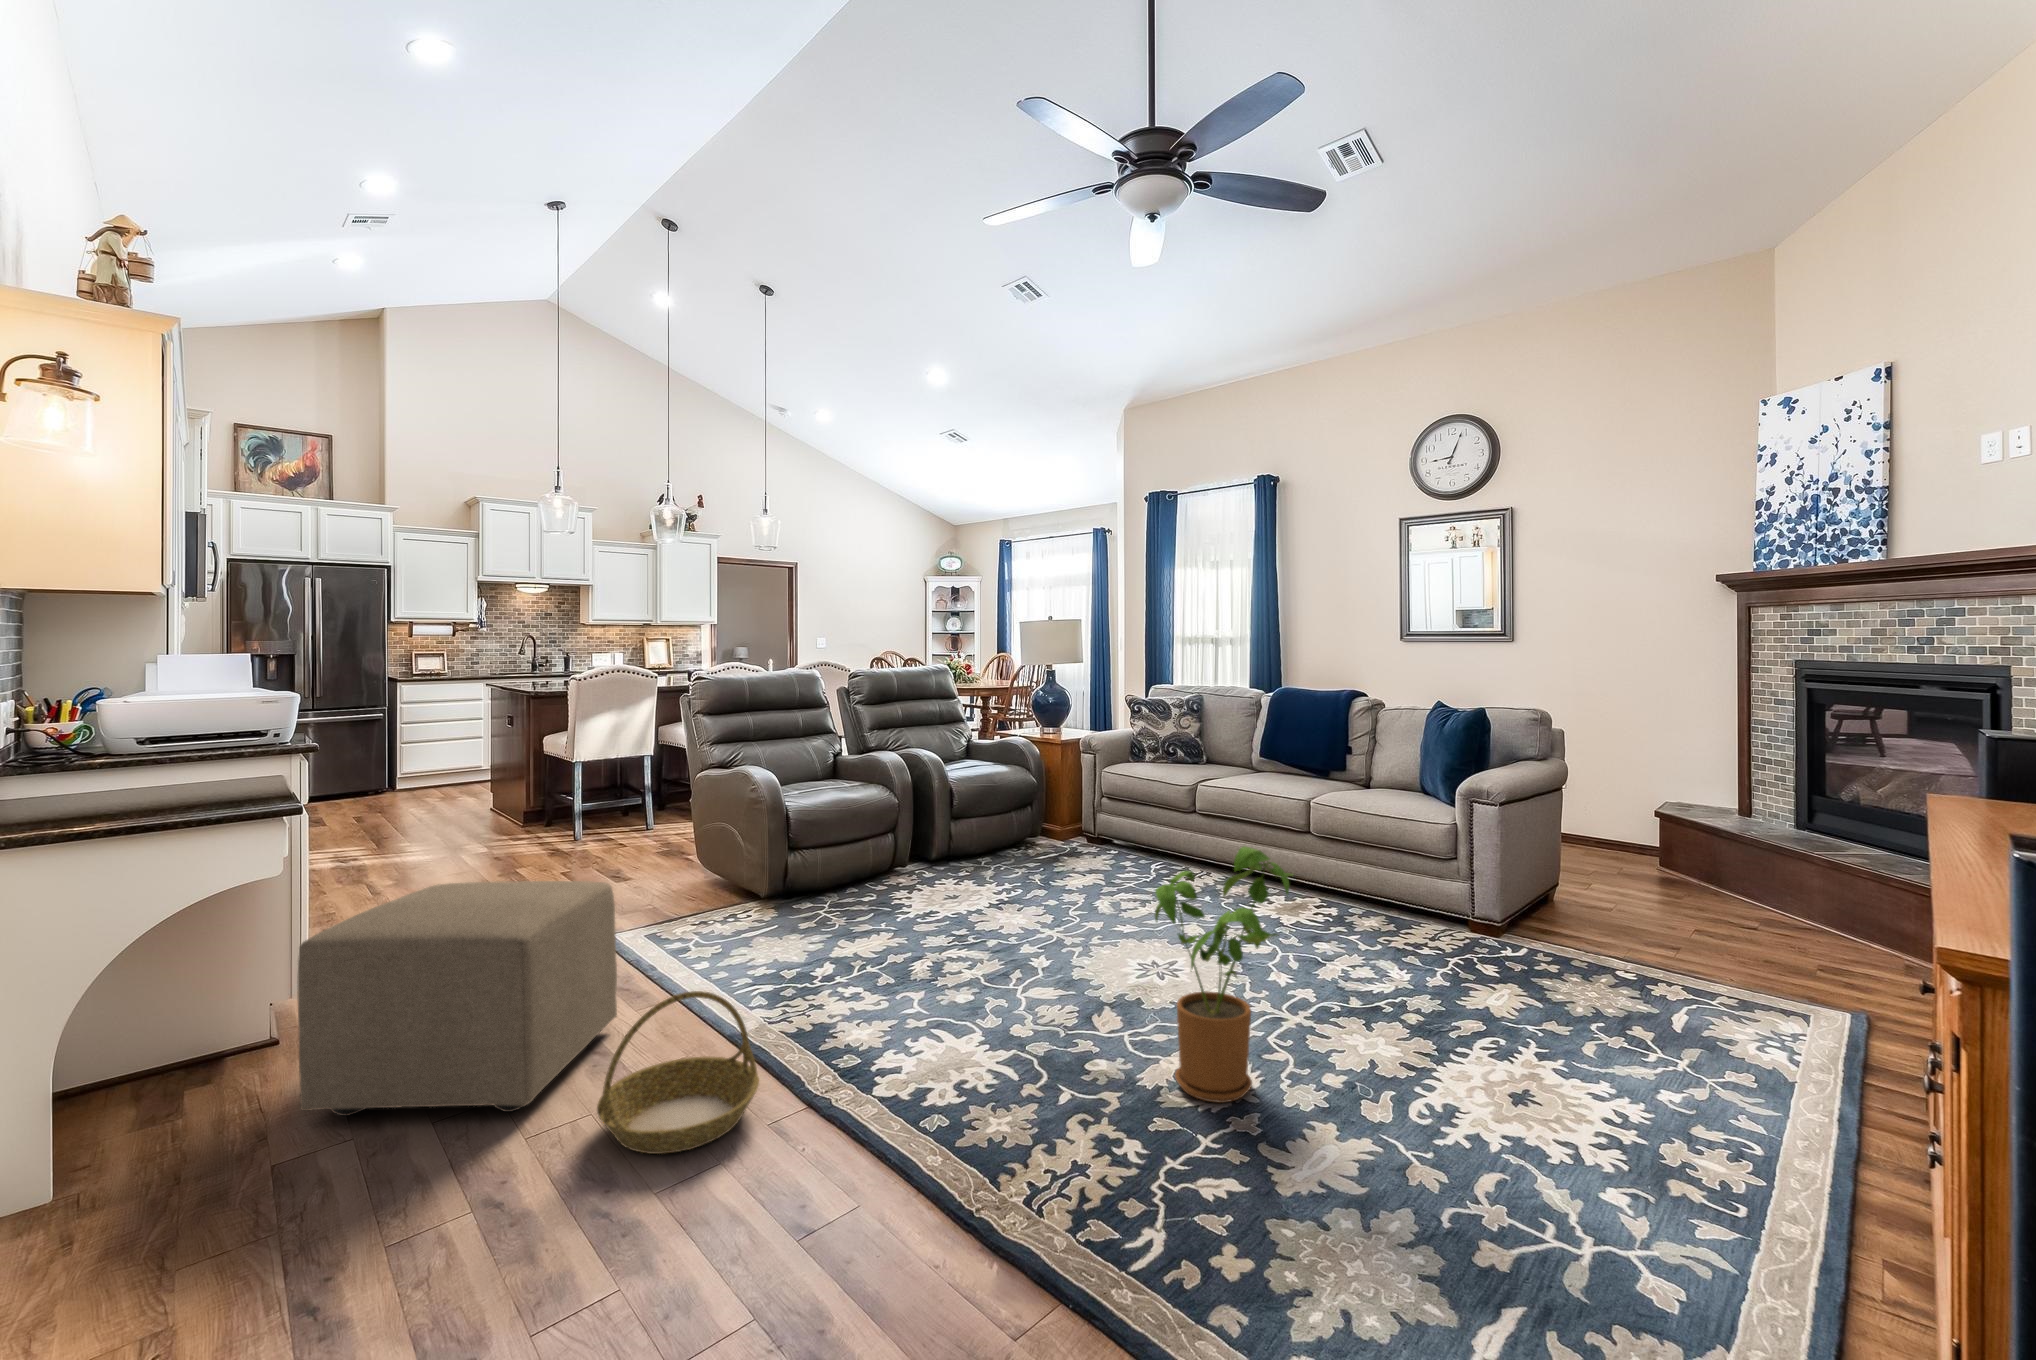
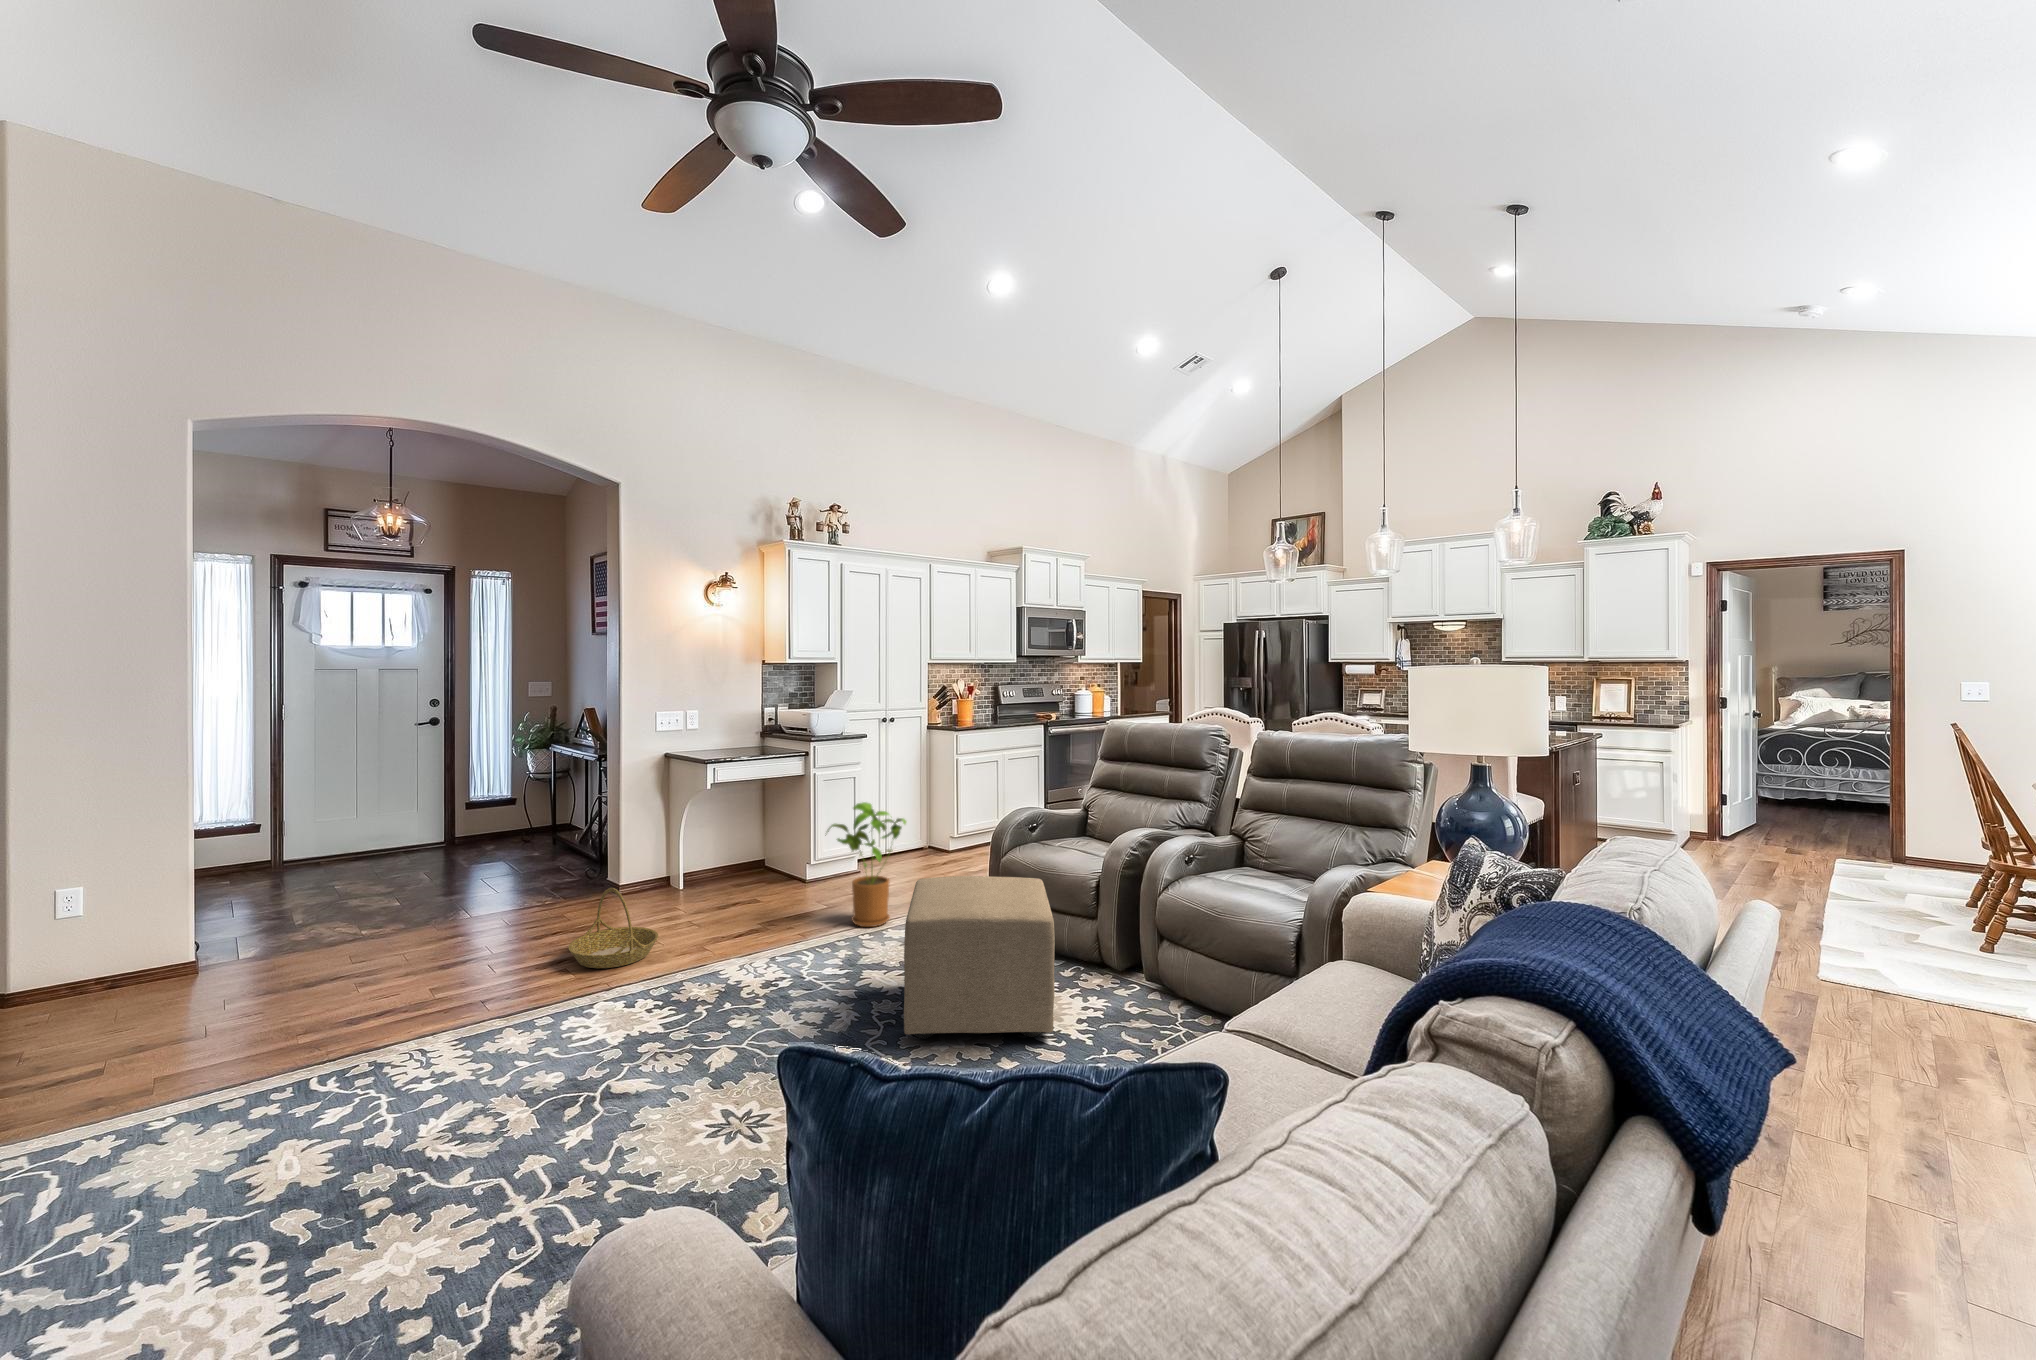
house plant: present [1155,846,1292,1103] -> present [825,802,906,927]
ottoman: present [298,881,617,1116] -> present [904,876,1055,1039]

